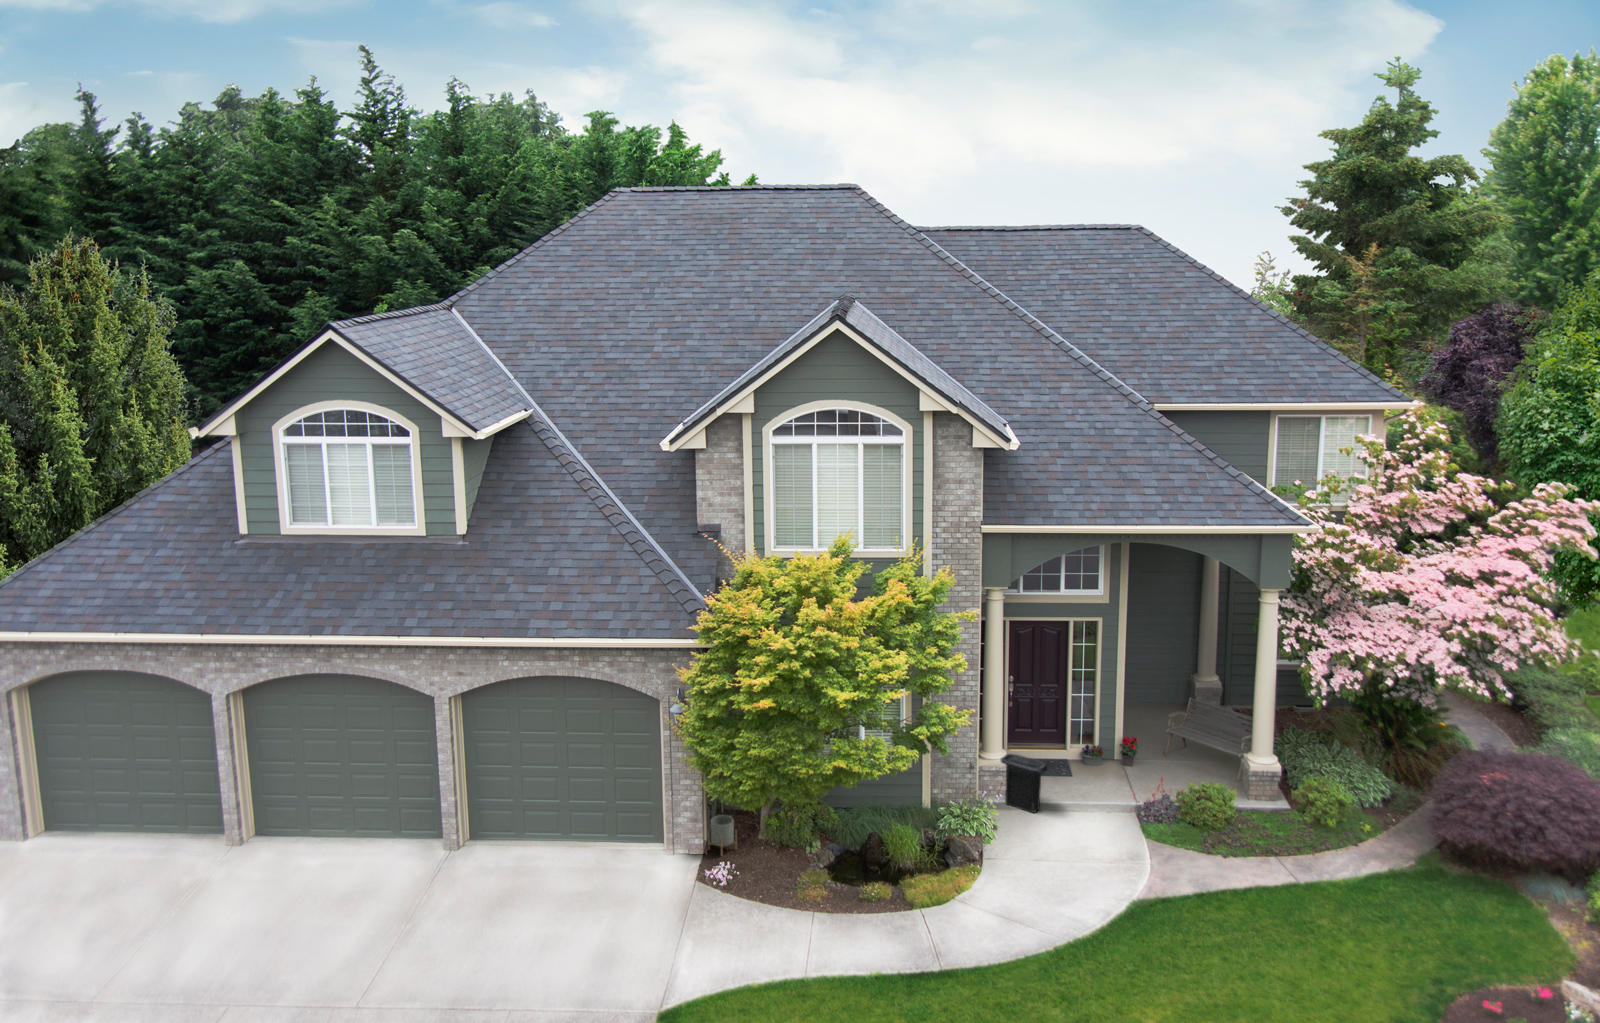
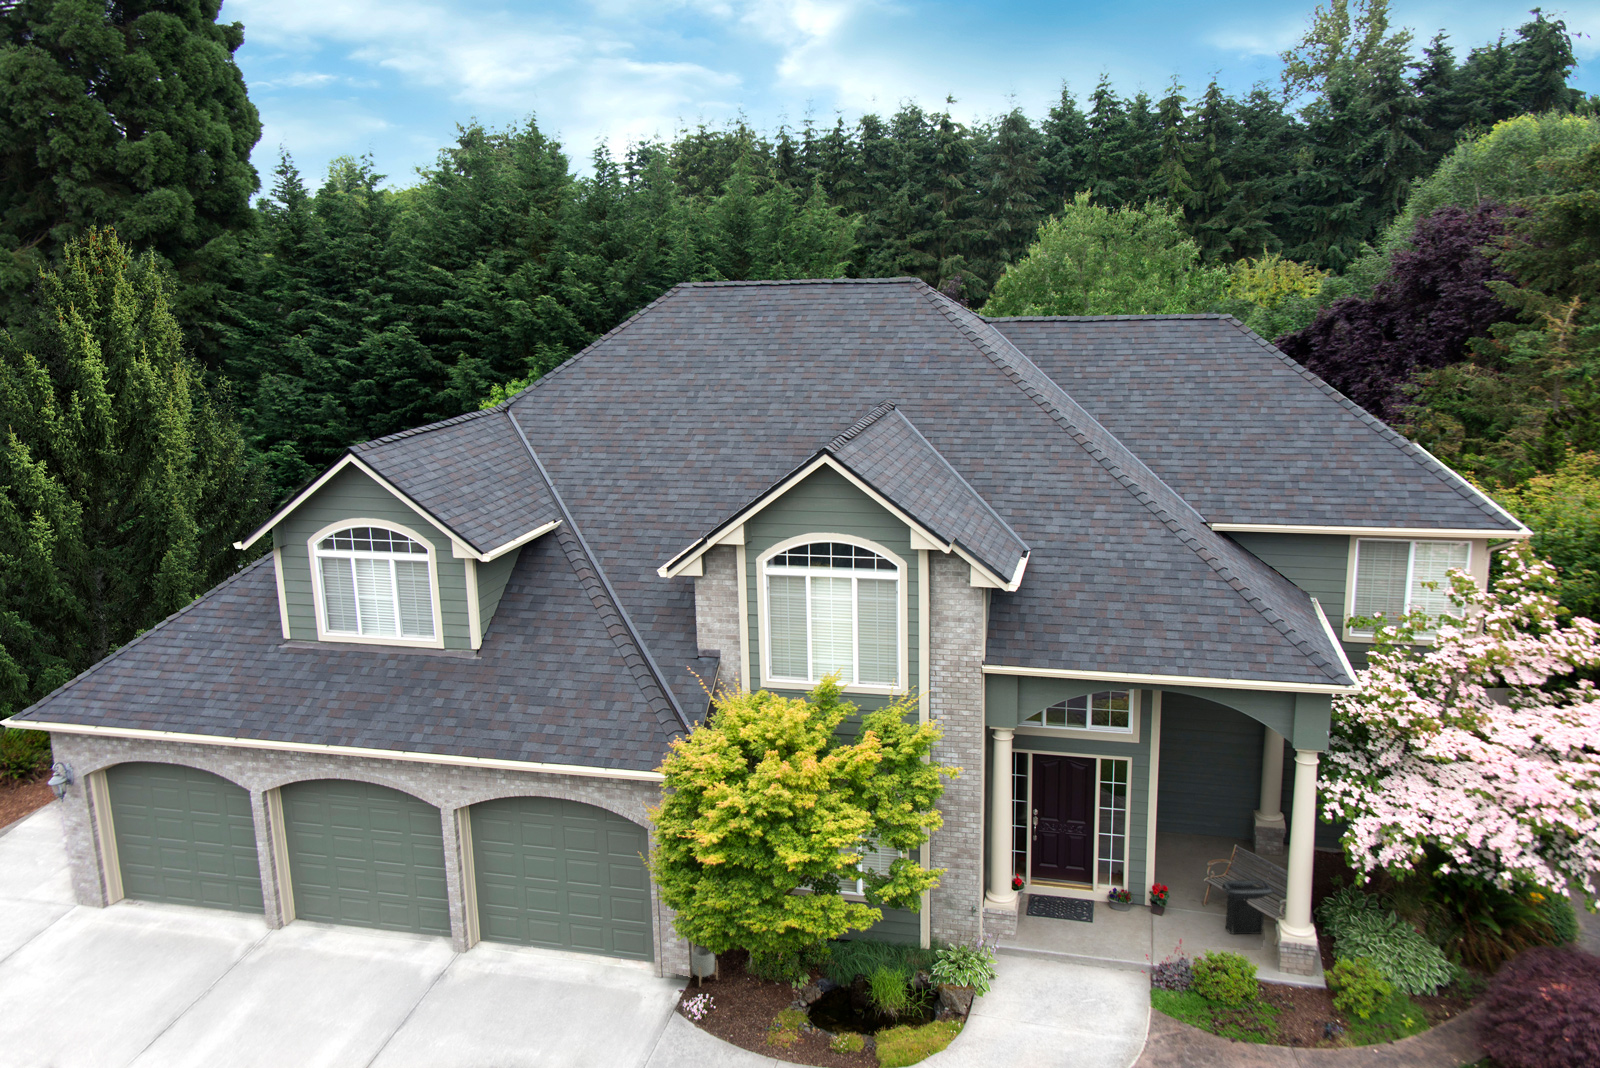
trash can: present [1001,754,1047,813] -> present [1222,880,1273,934]

